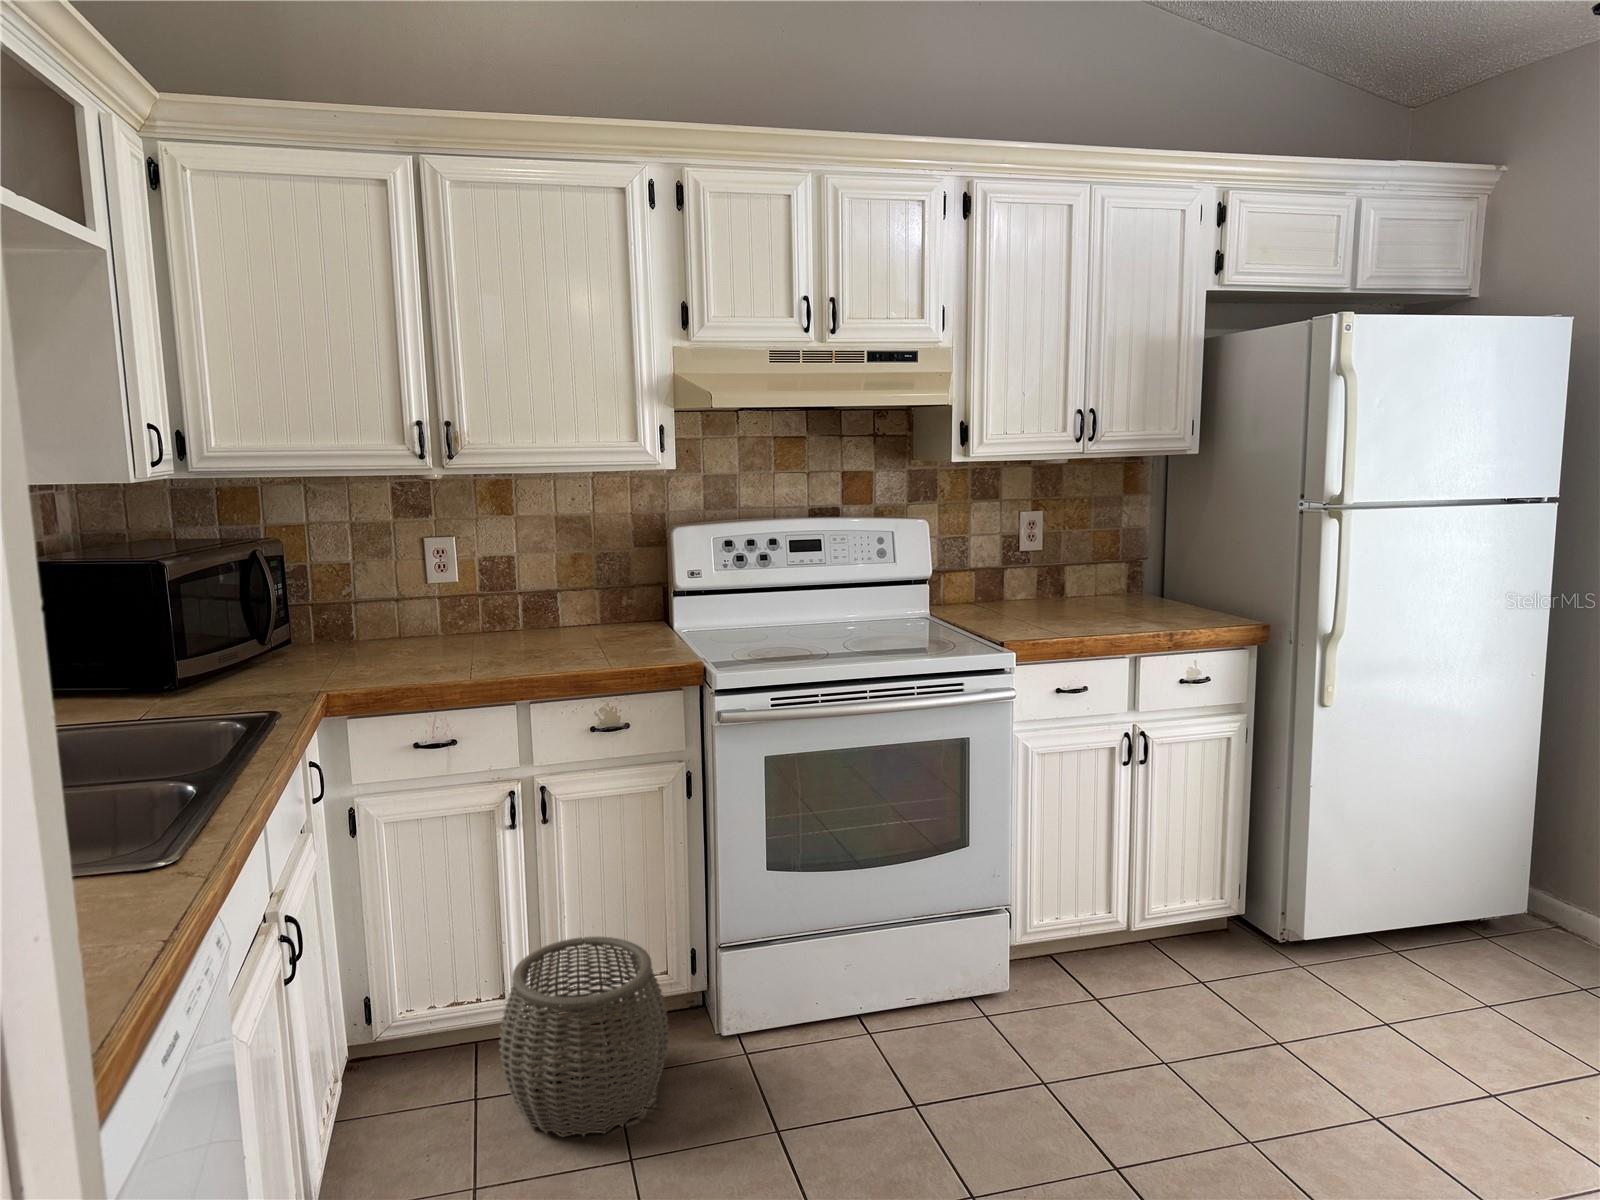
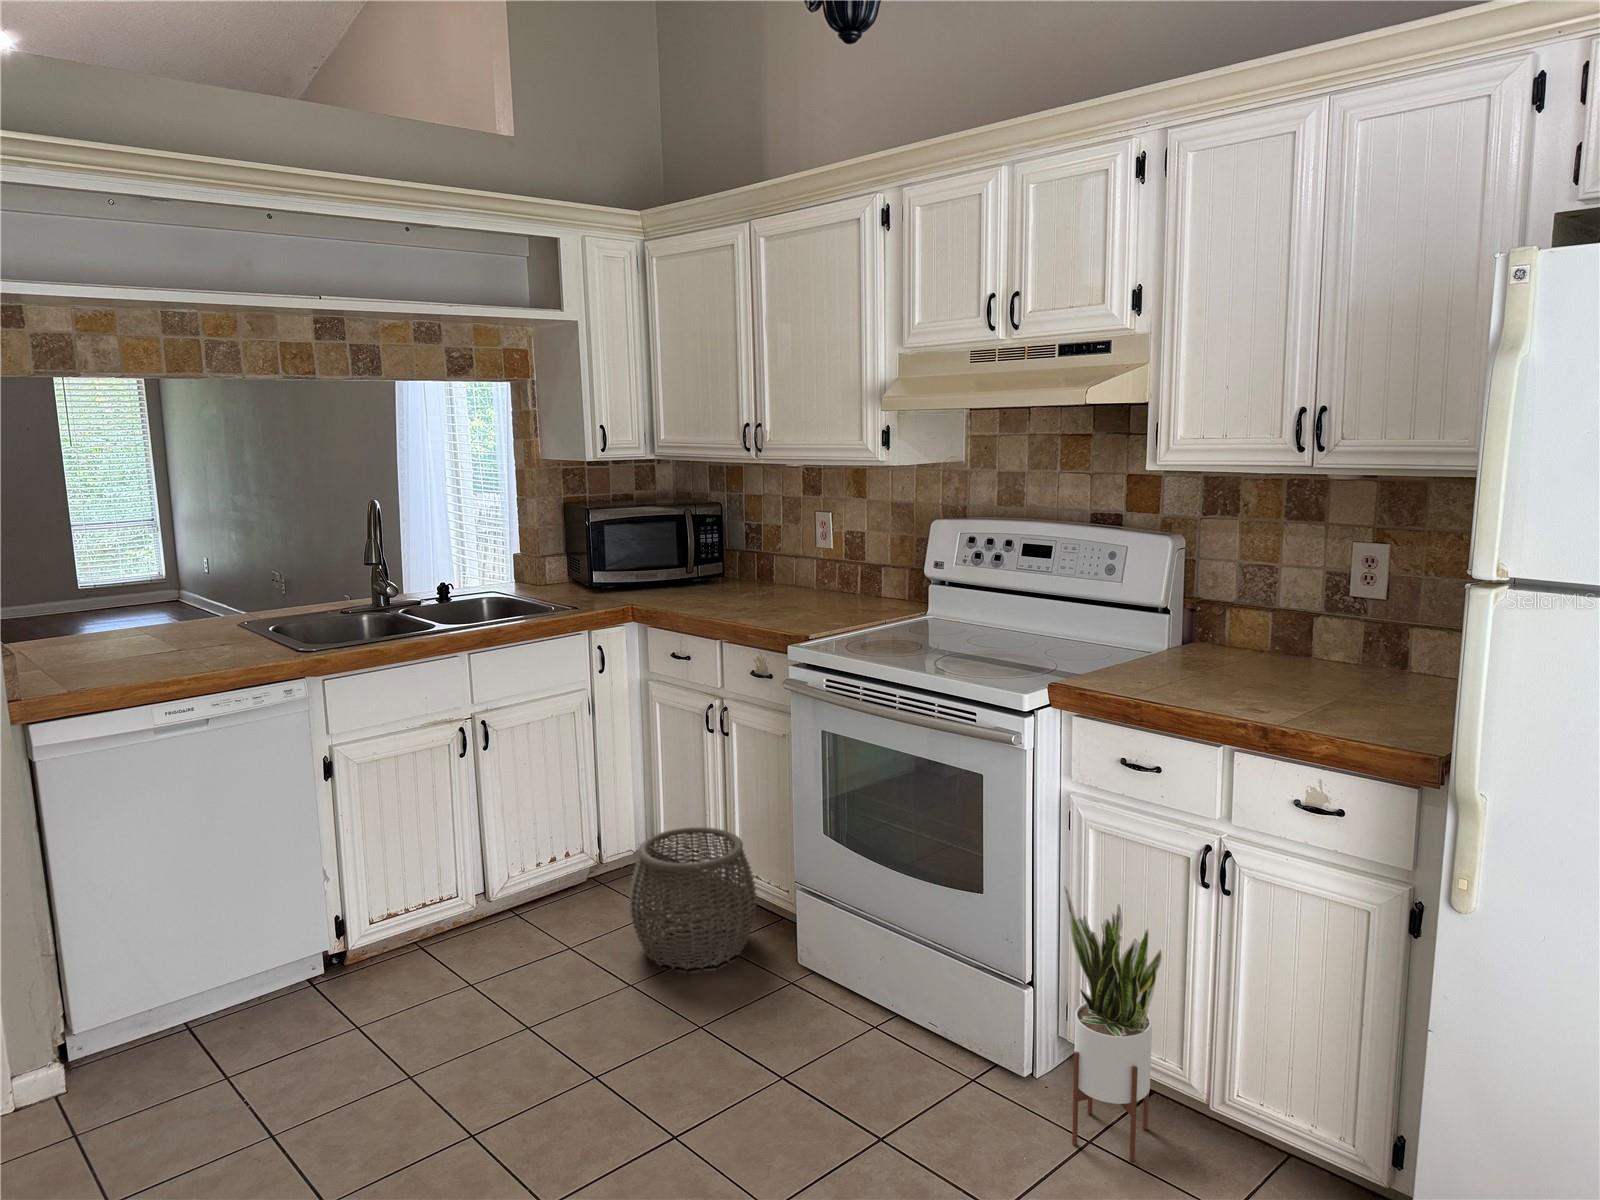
potted plant: none [1062,799,1142,1009] -> present [1064,886,1162,1162]

